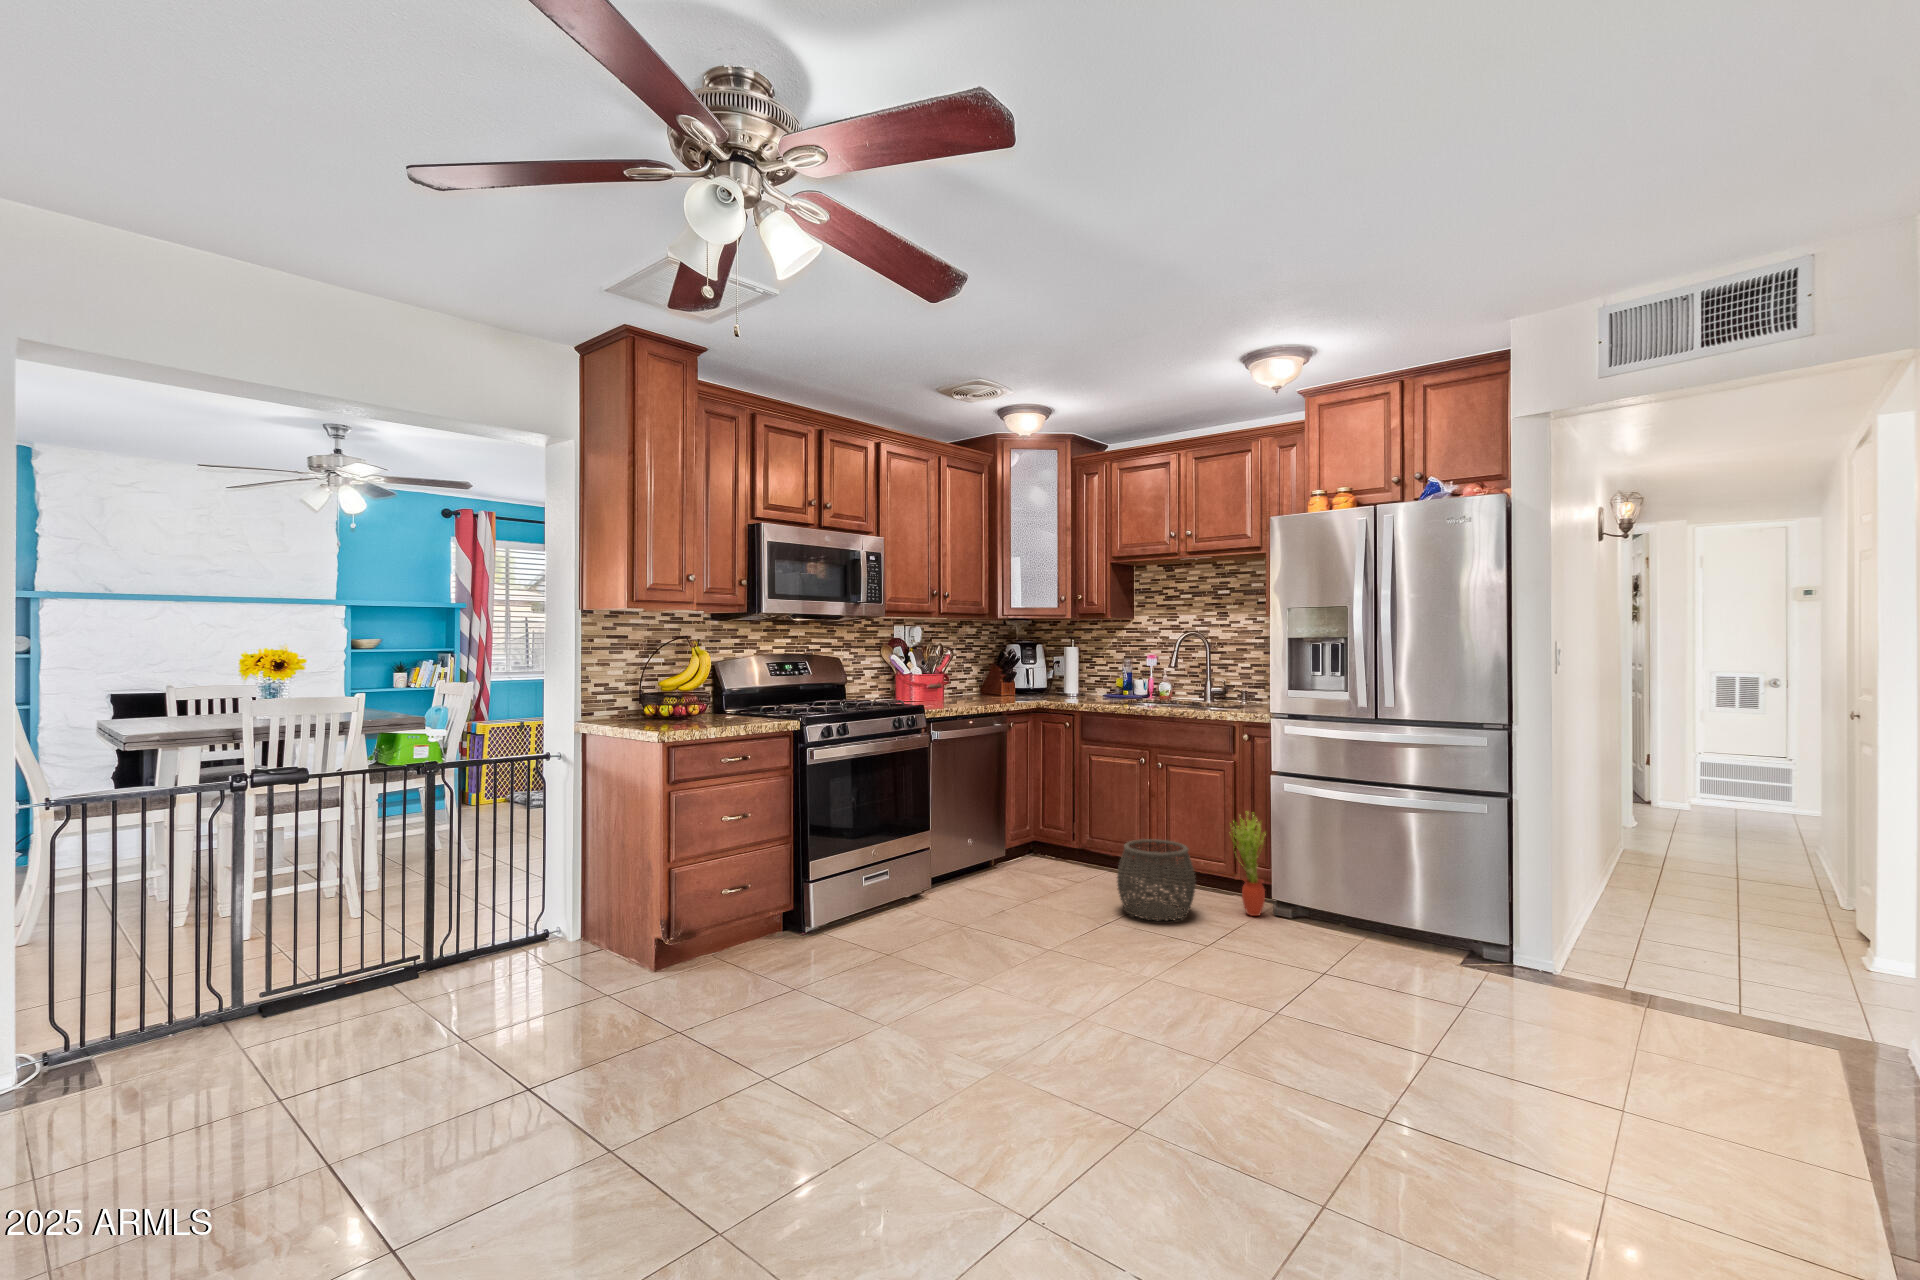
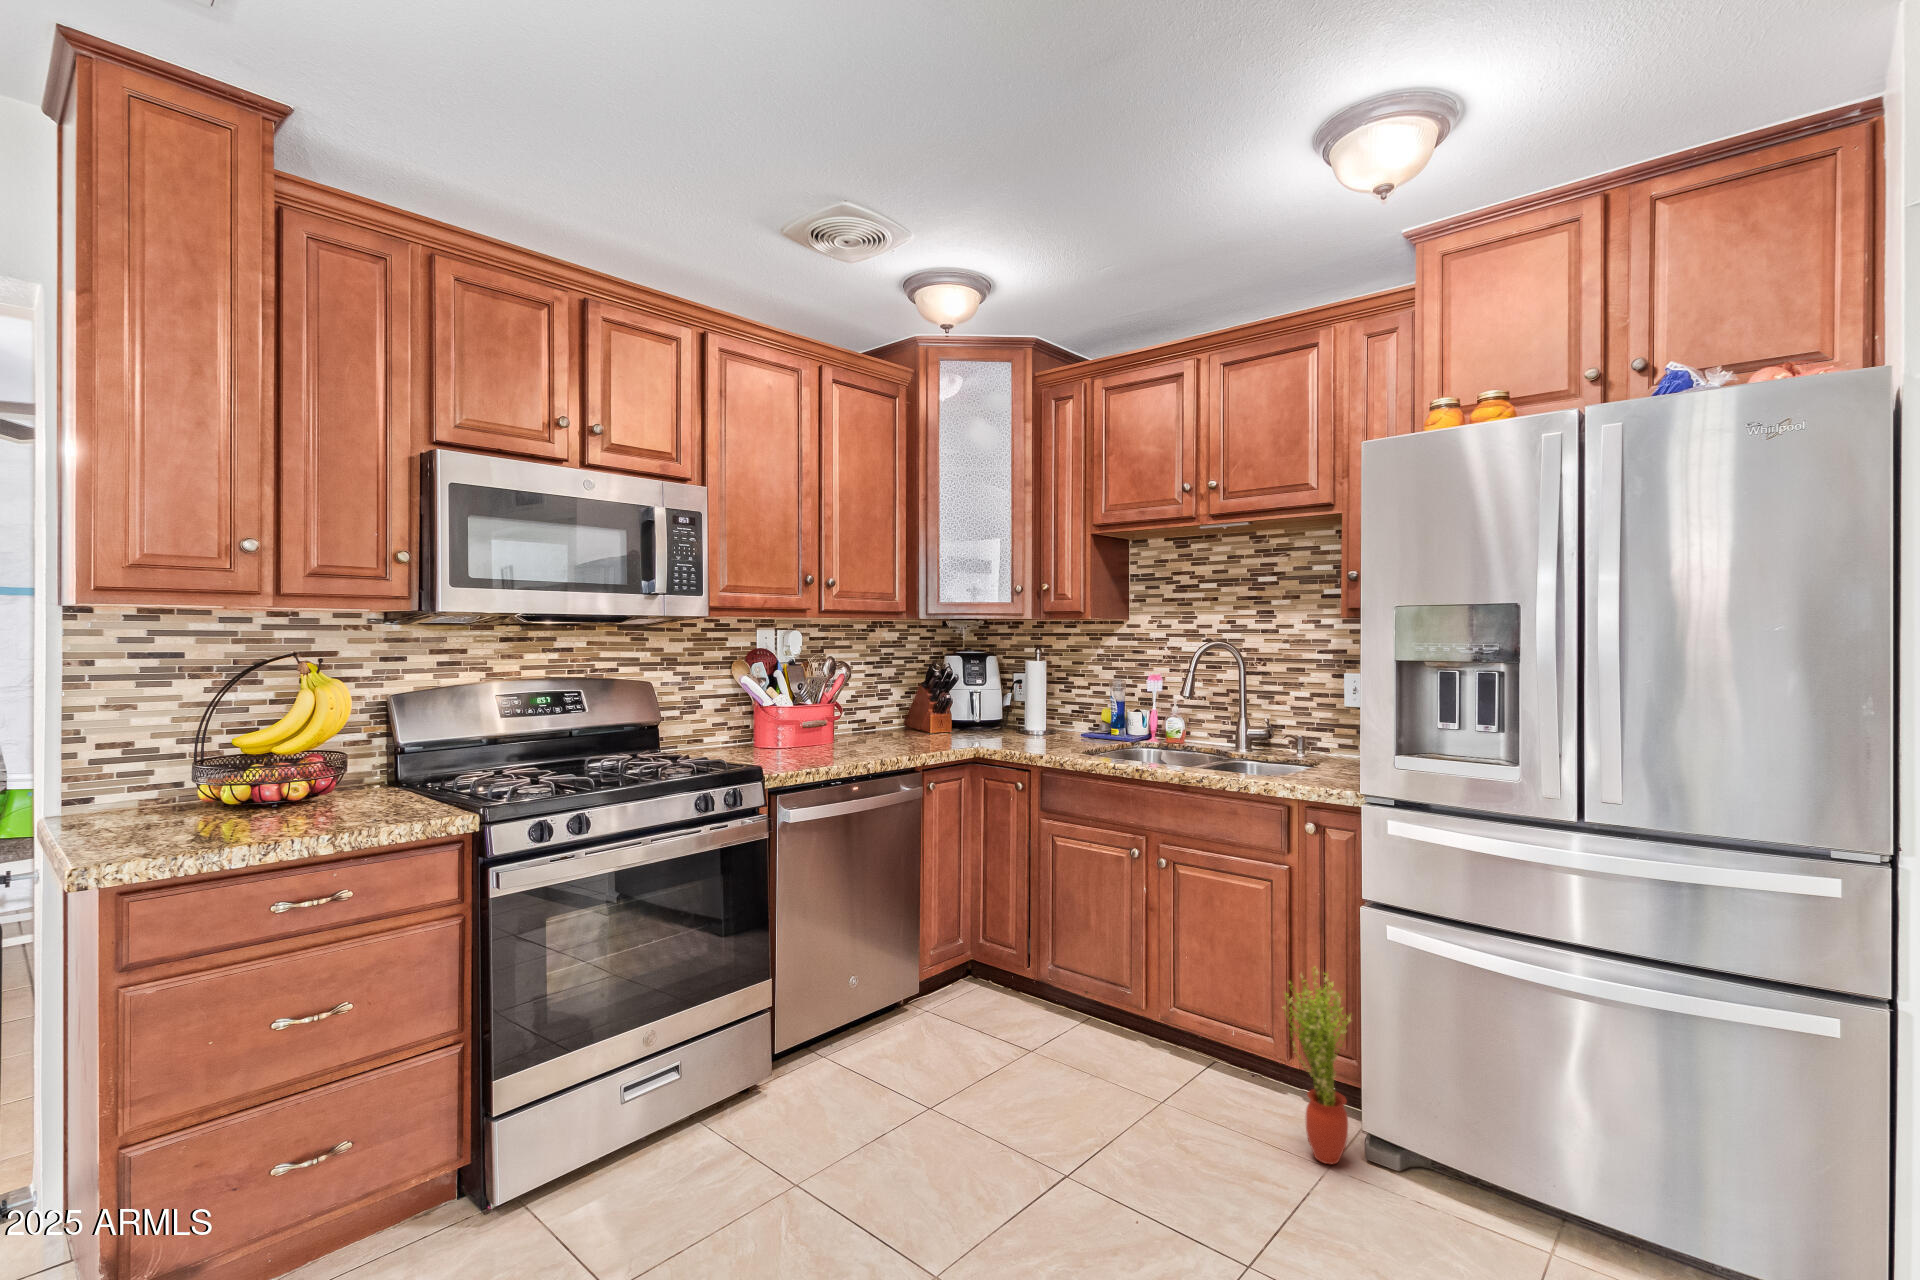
woven basket: present [1117,839,1196,921] -> none [1080,1010,1224,1182]

